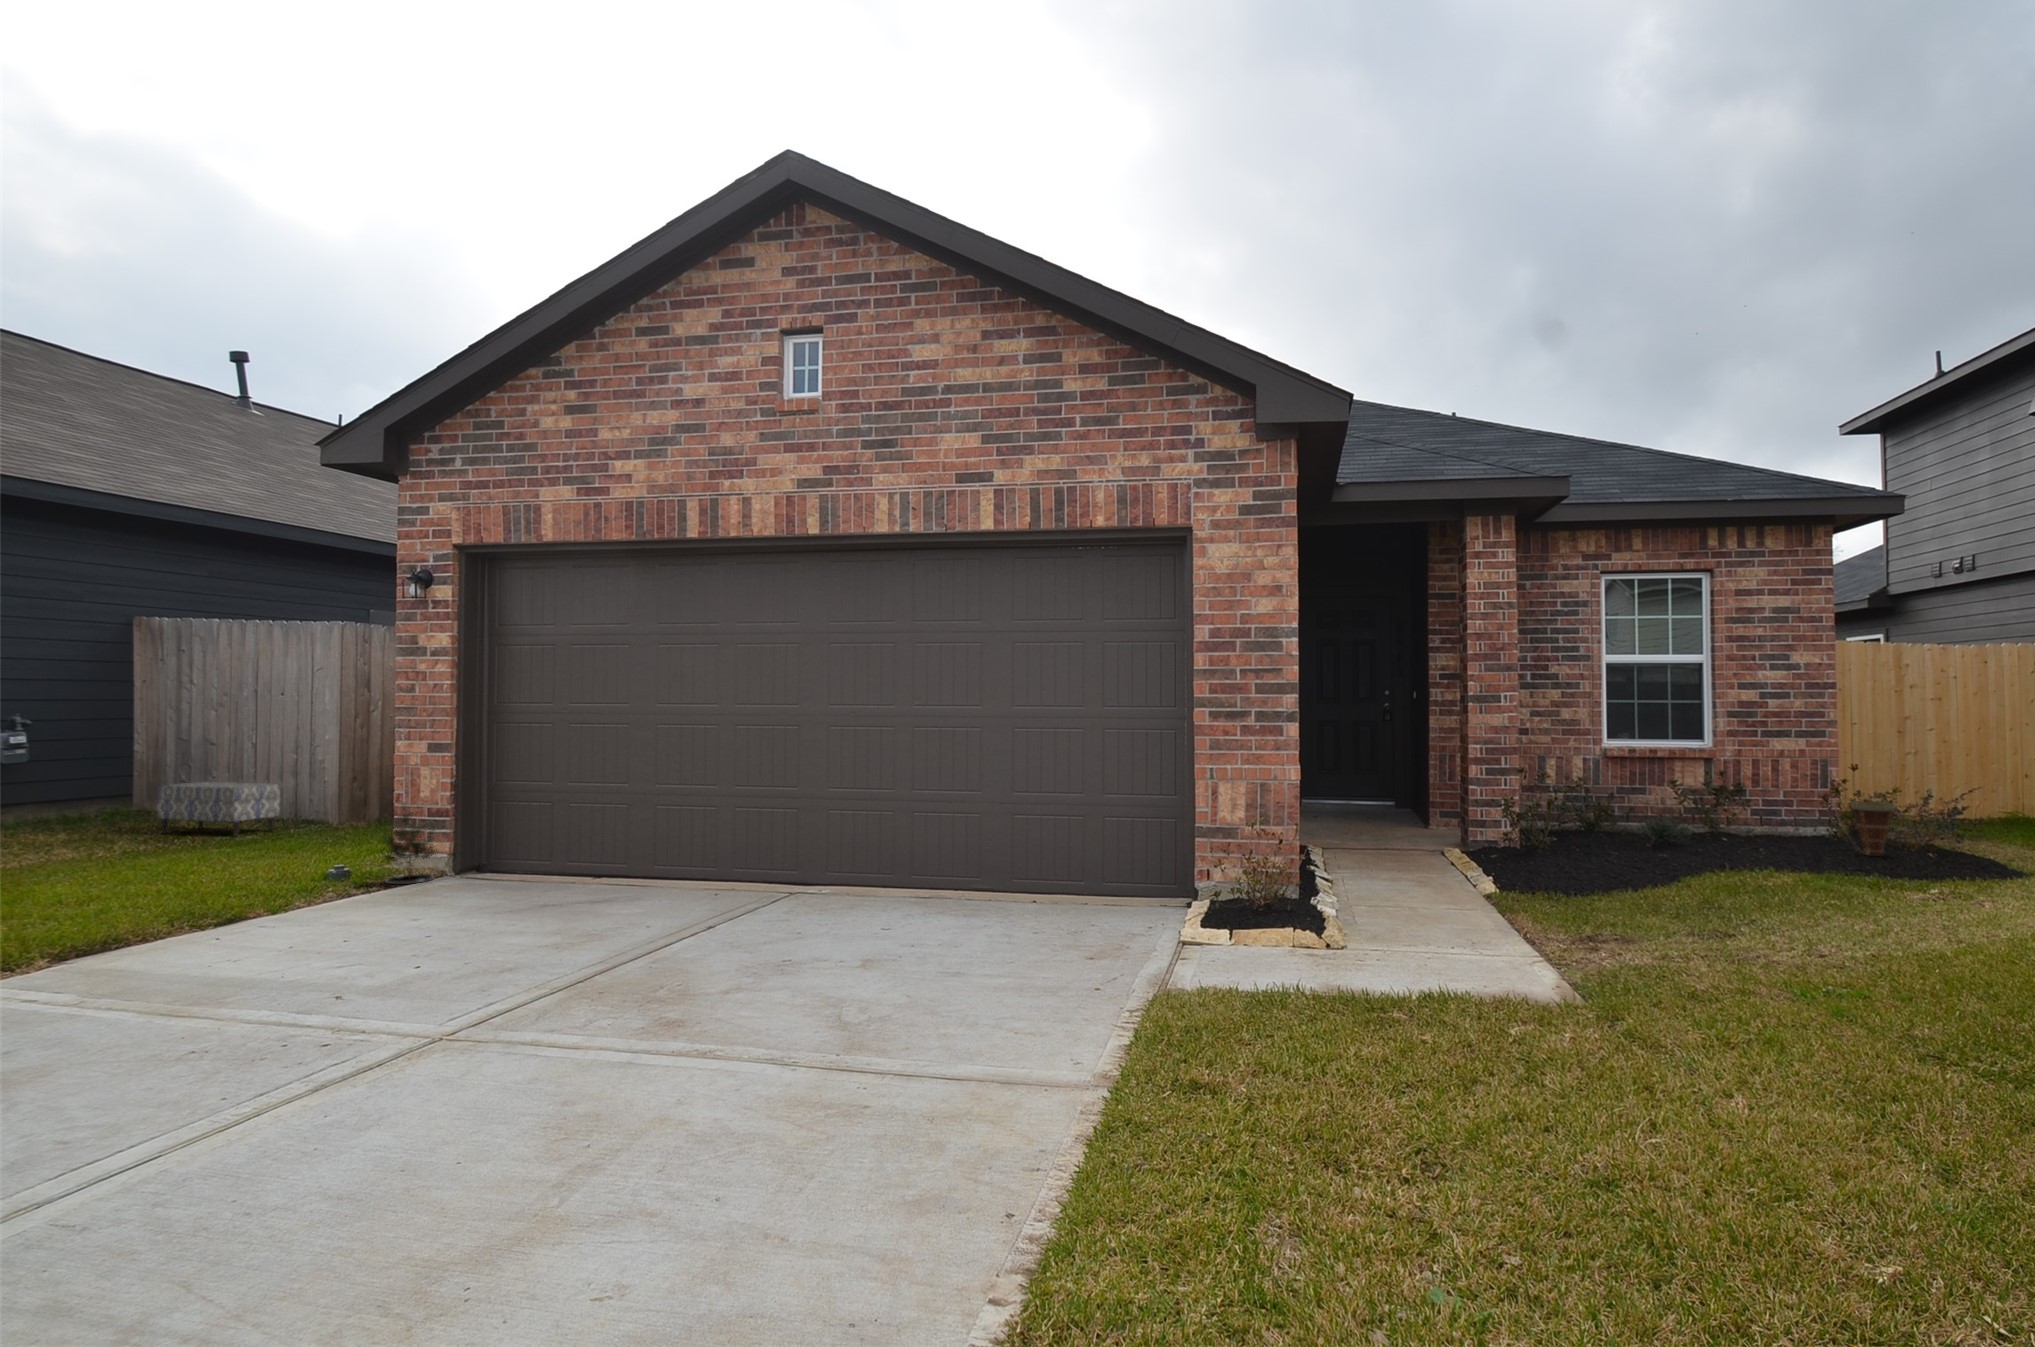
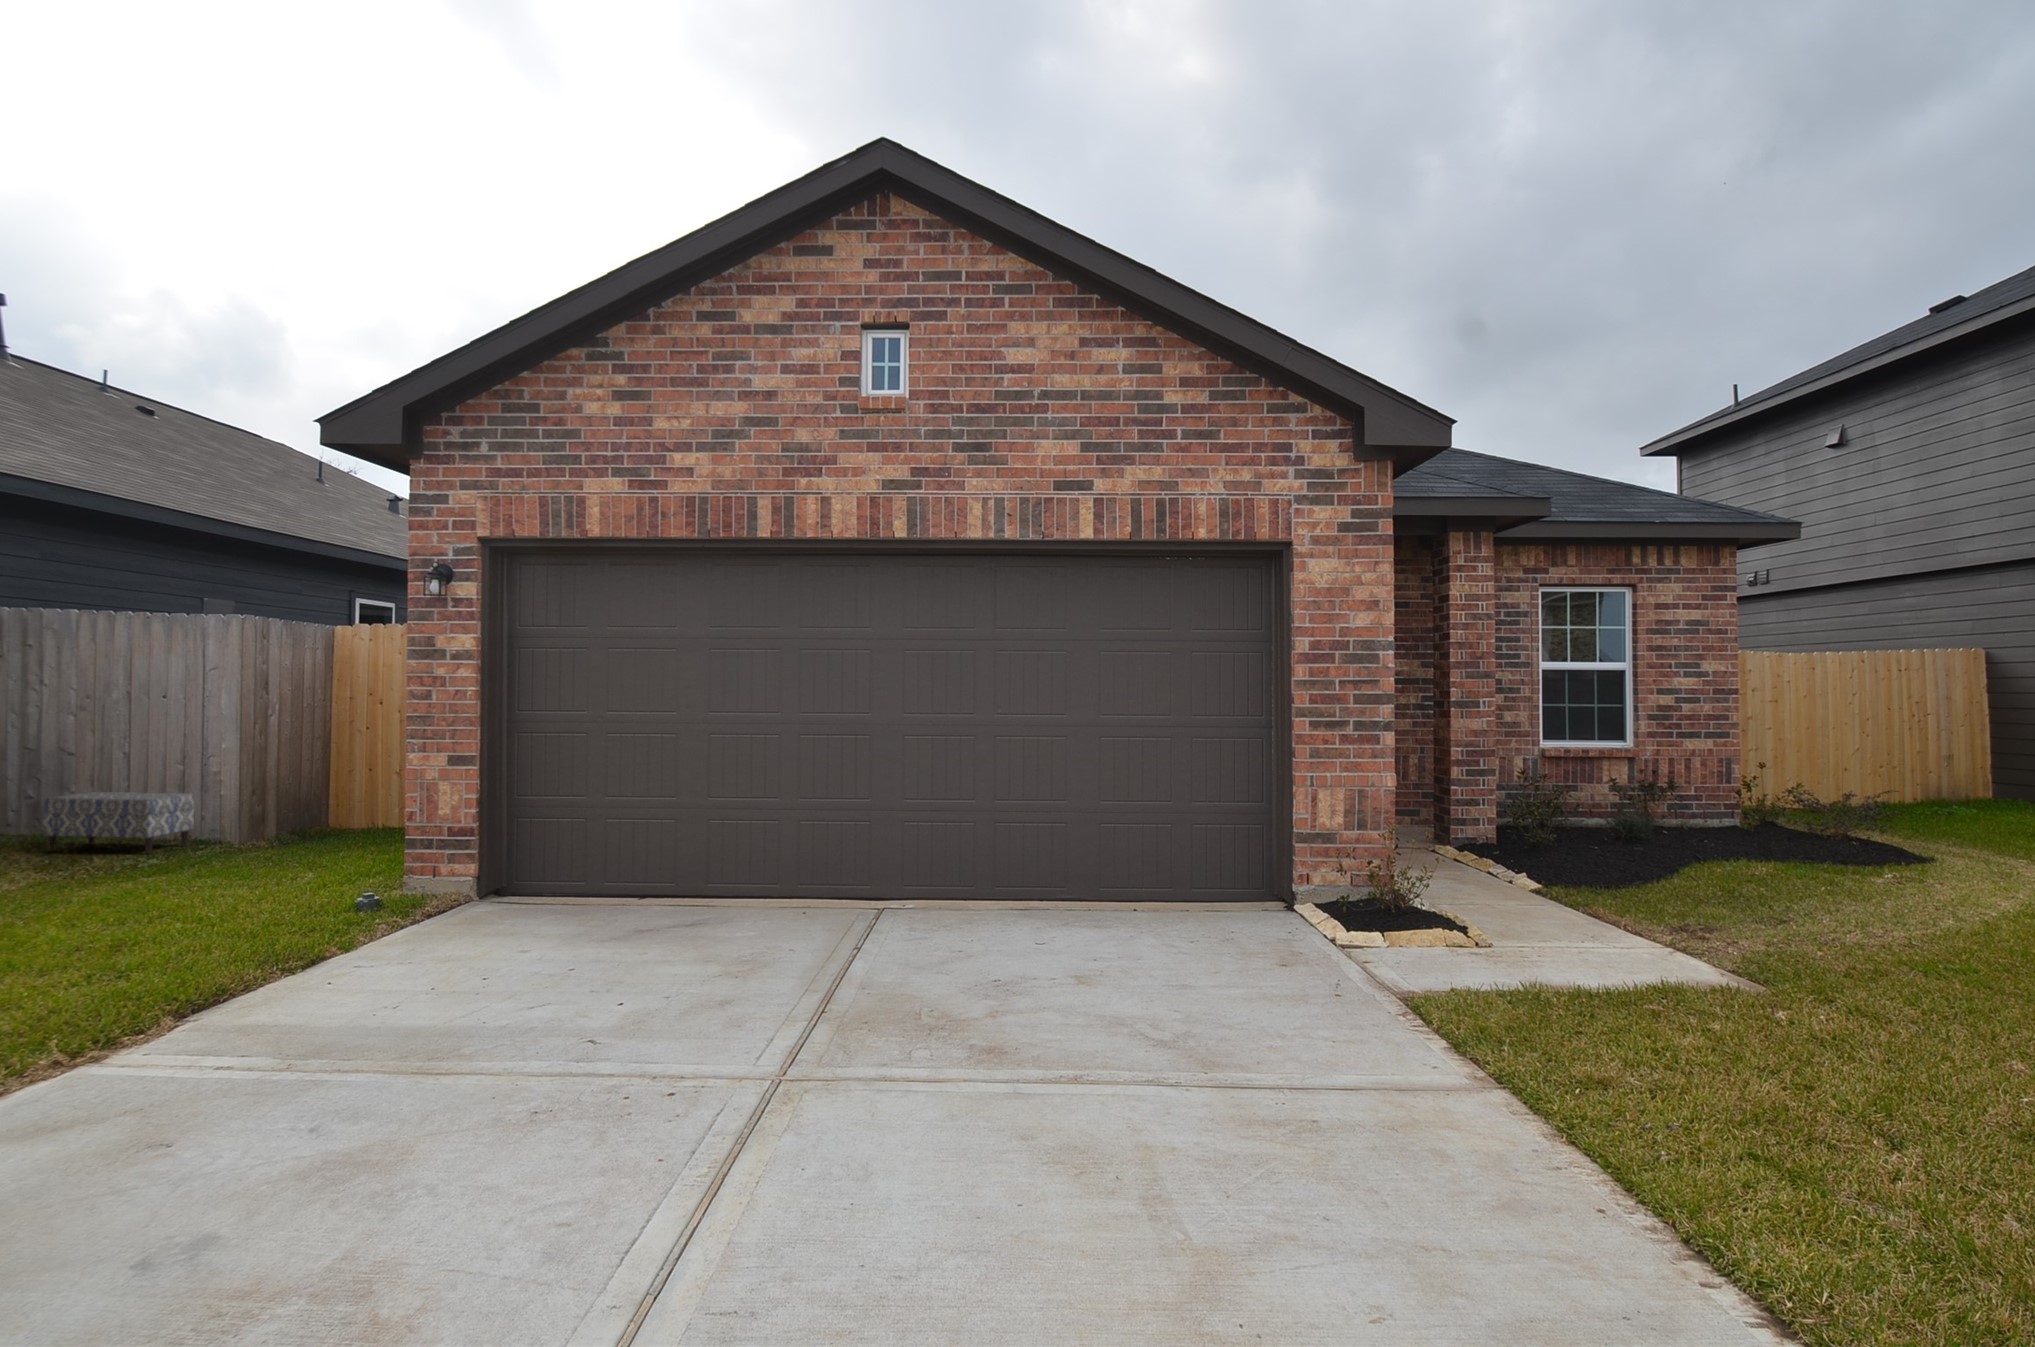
basket: present [1832,797,1895,856] -> none [1727,786,1787,838]
potted tree: present [383,805,436,884] -> none [403,821,467,912]

